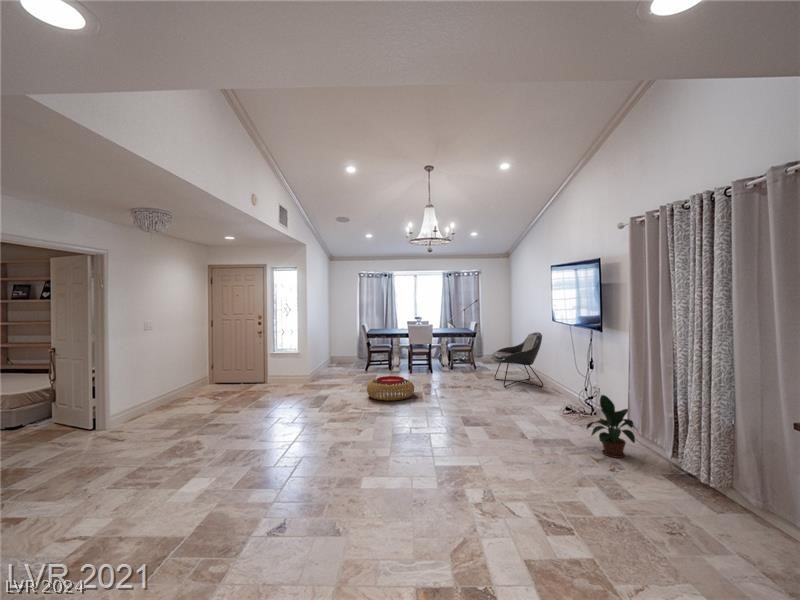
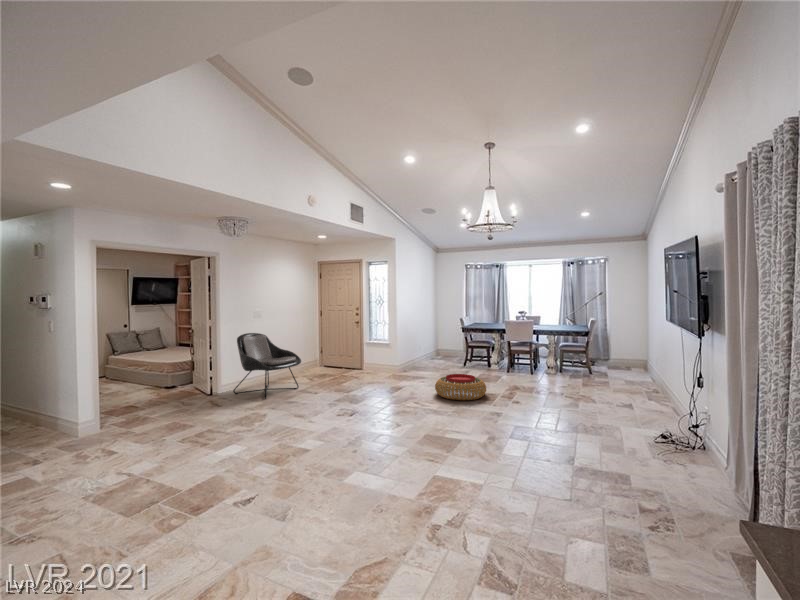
lounge chair: present [491,332,543,388] -> present [233,333,301,399]
potted plant: present [587,395,638,458] -> none [648,426,728,519]

